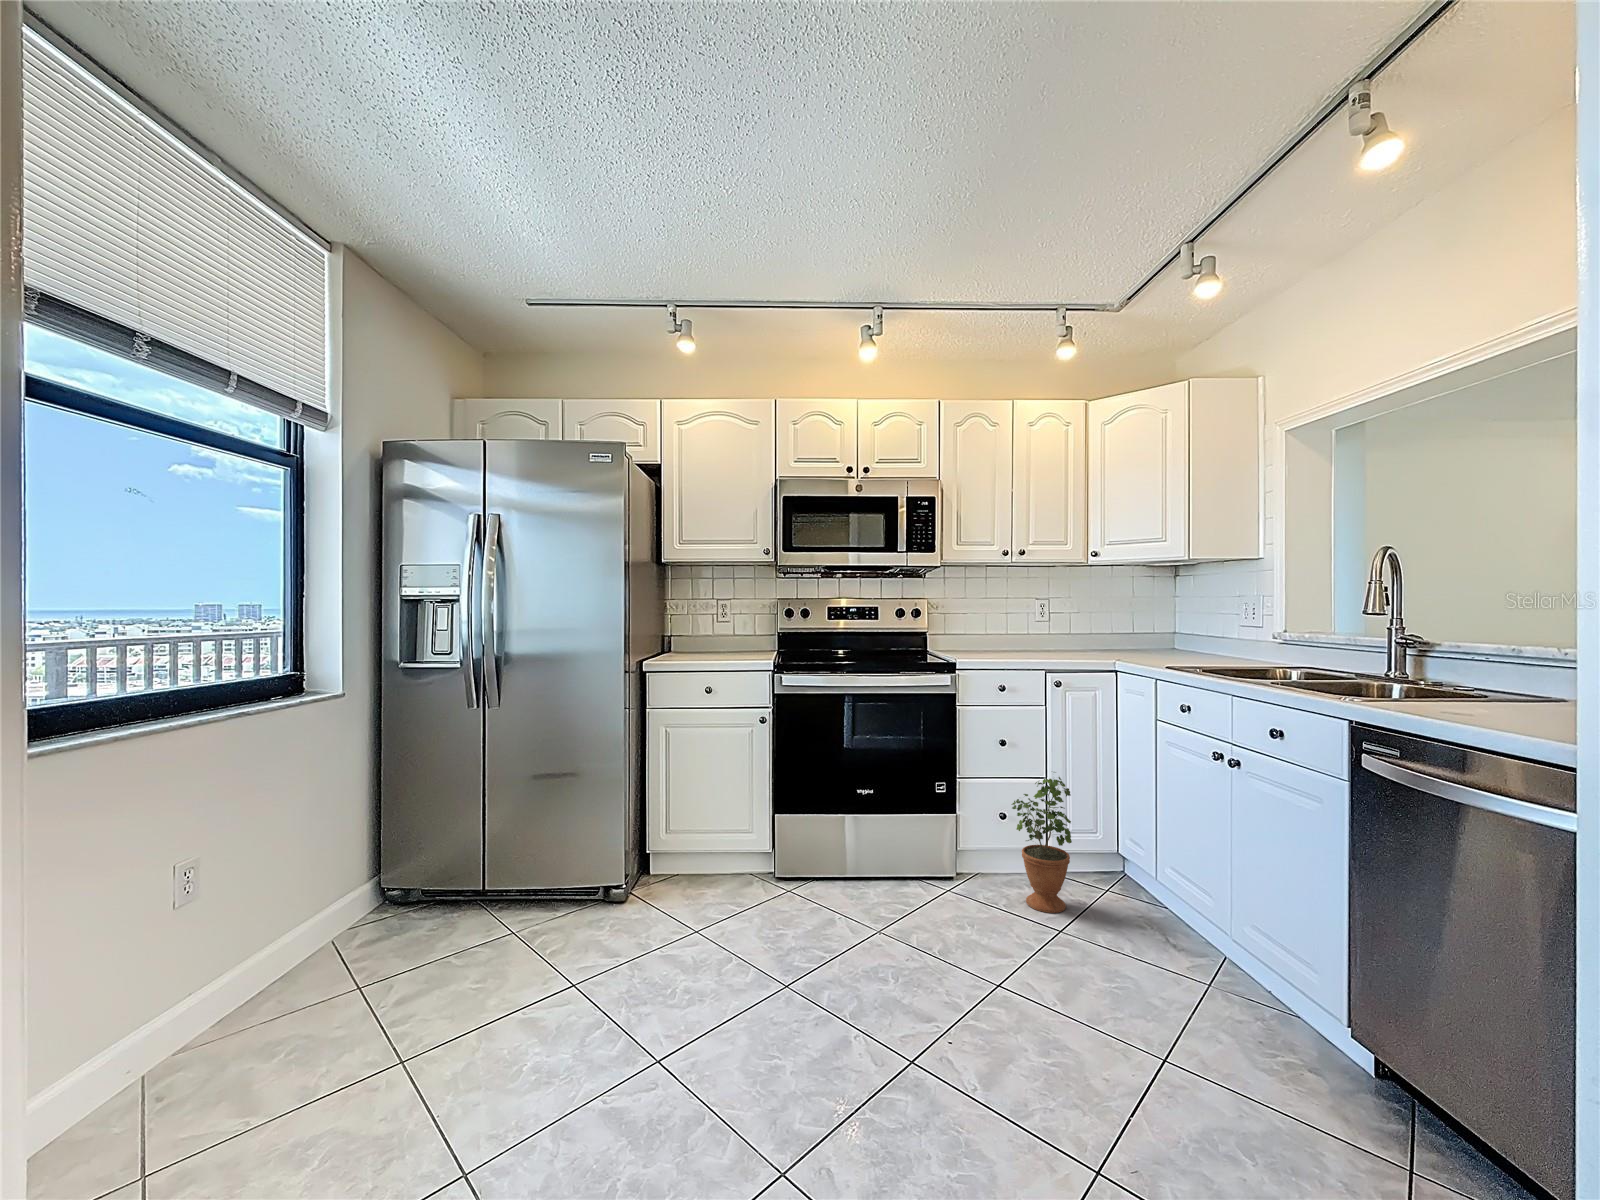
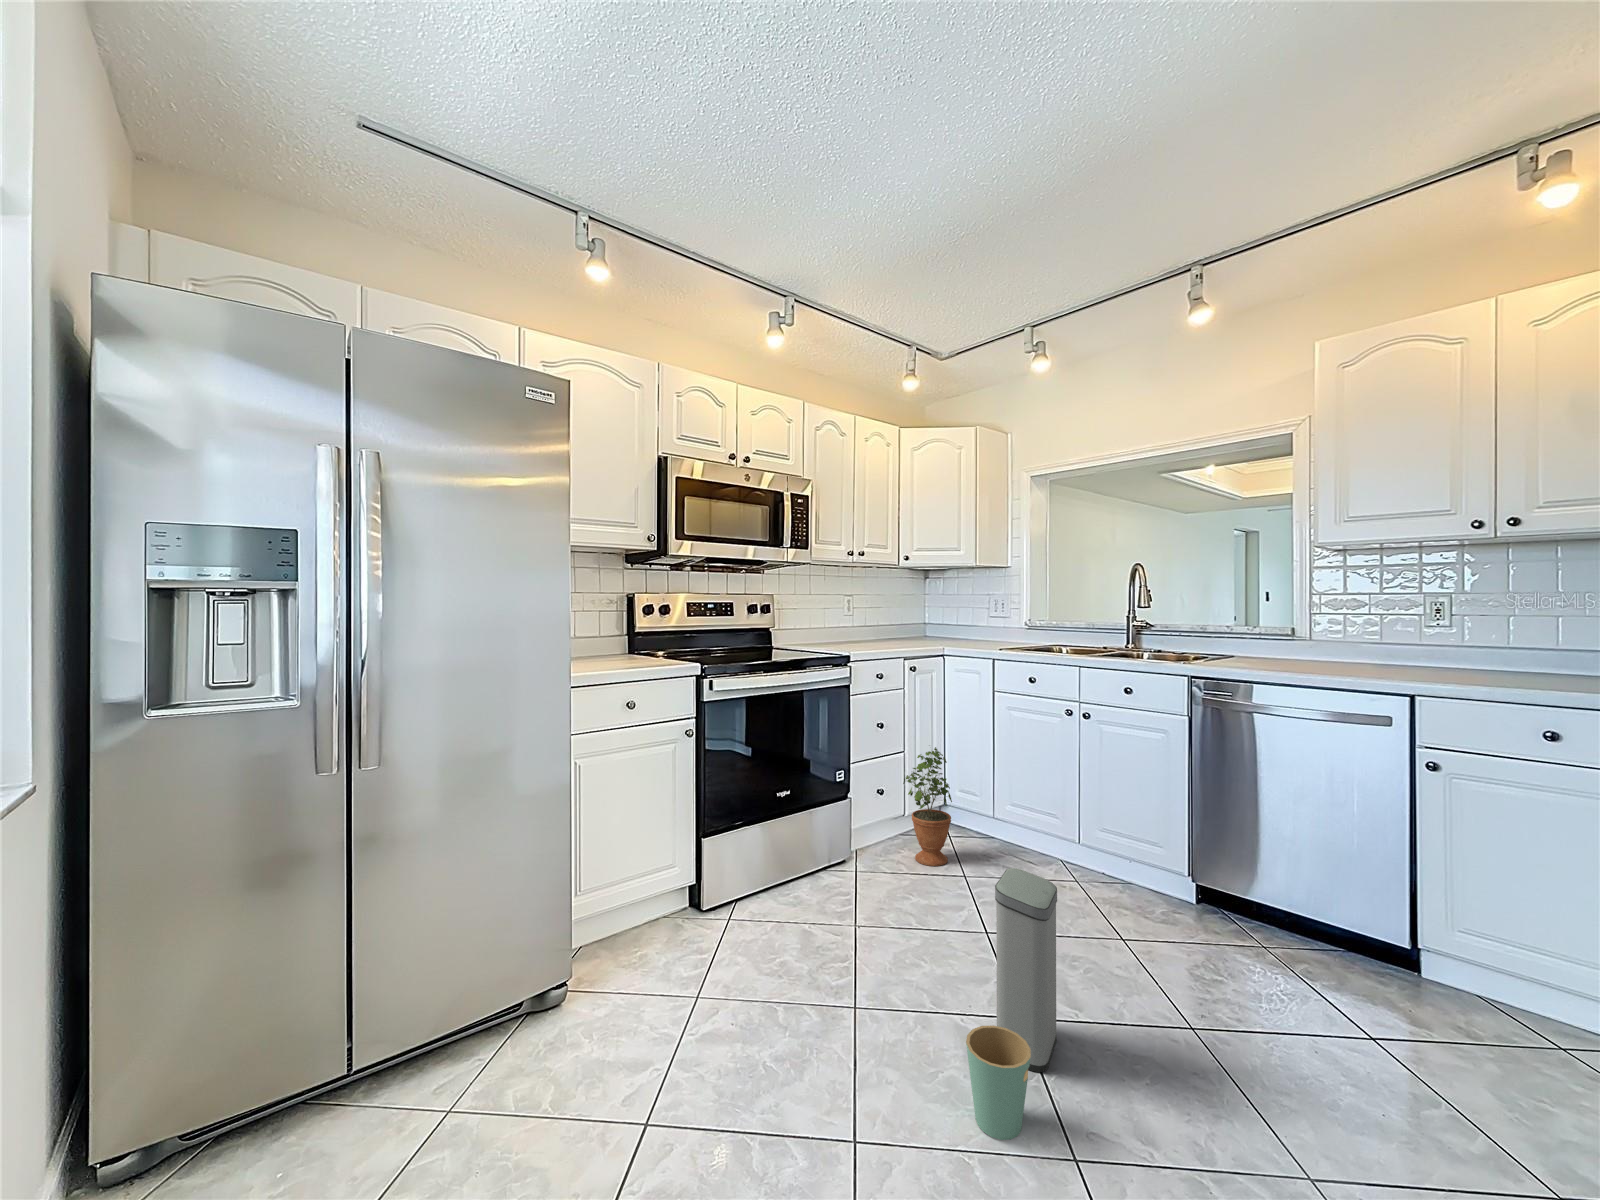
trash can: none [730,892,917,1129] -> present [966,868,1057,1140]

